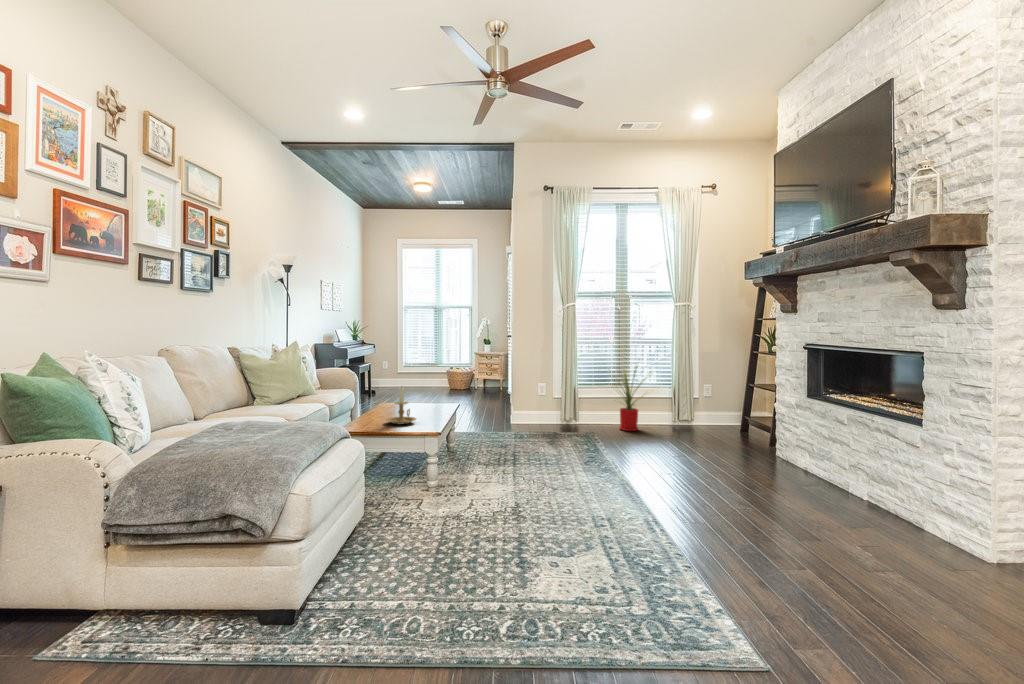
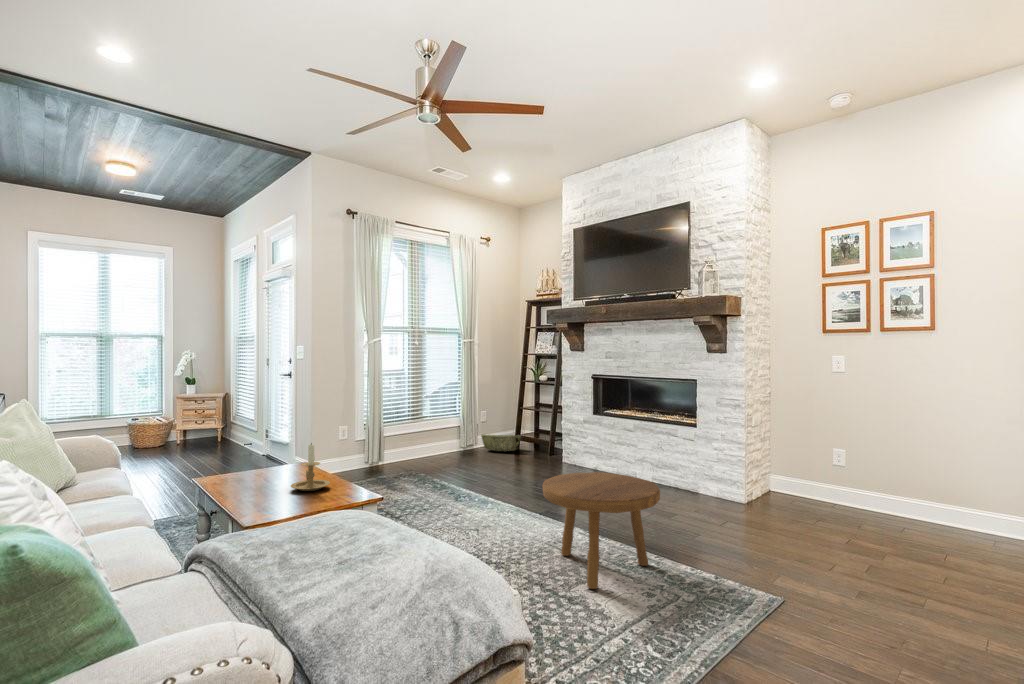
house plant: present [620,366,646,431] -> none [412,396,462,464]
woven basket: none [695,408,743,432] -> present [481,435,521,451]
footstool: none [517,447,657,577] -> present [543,472,660,589]

